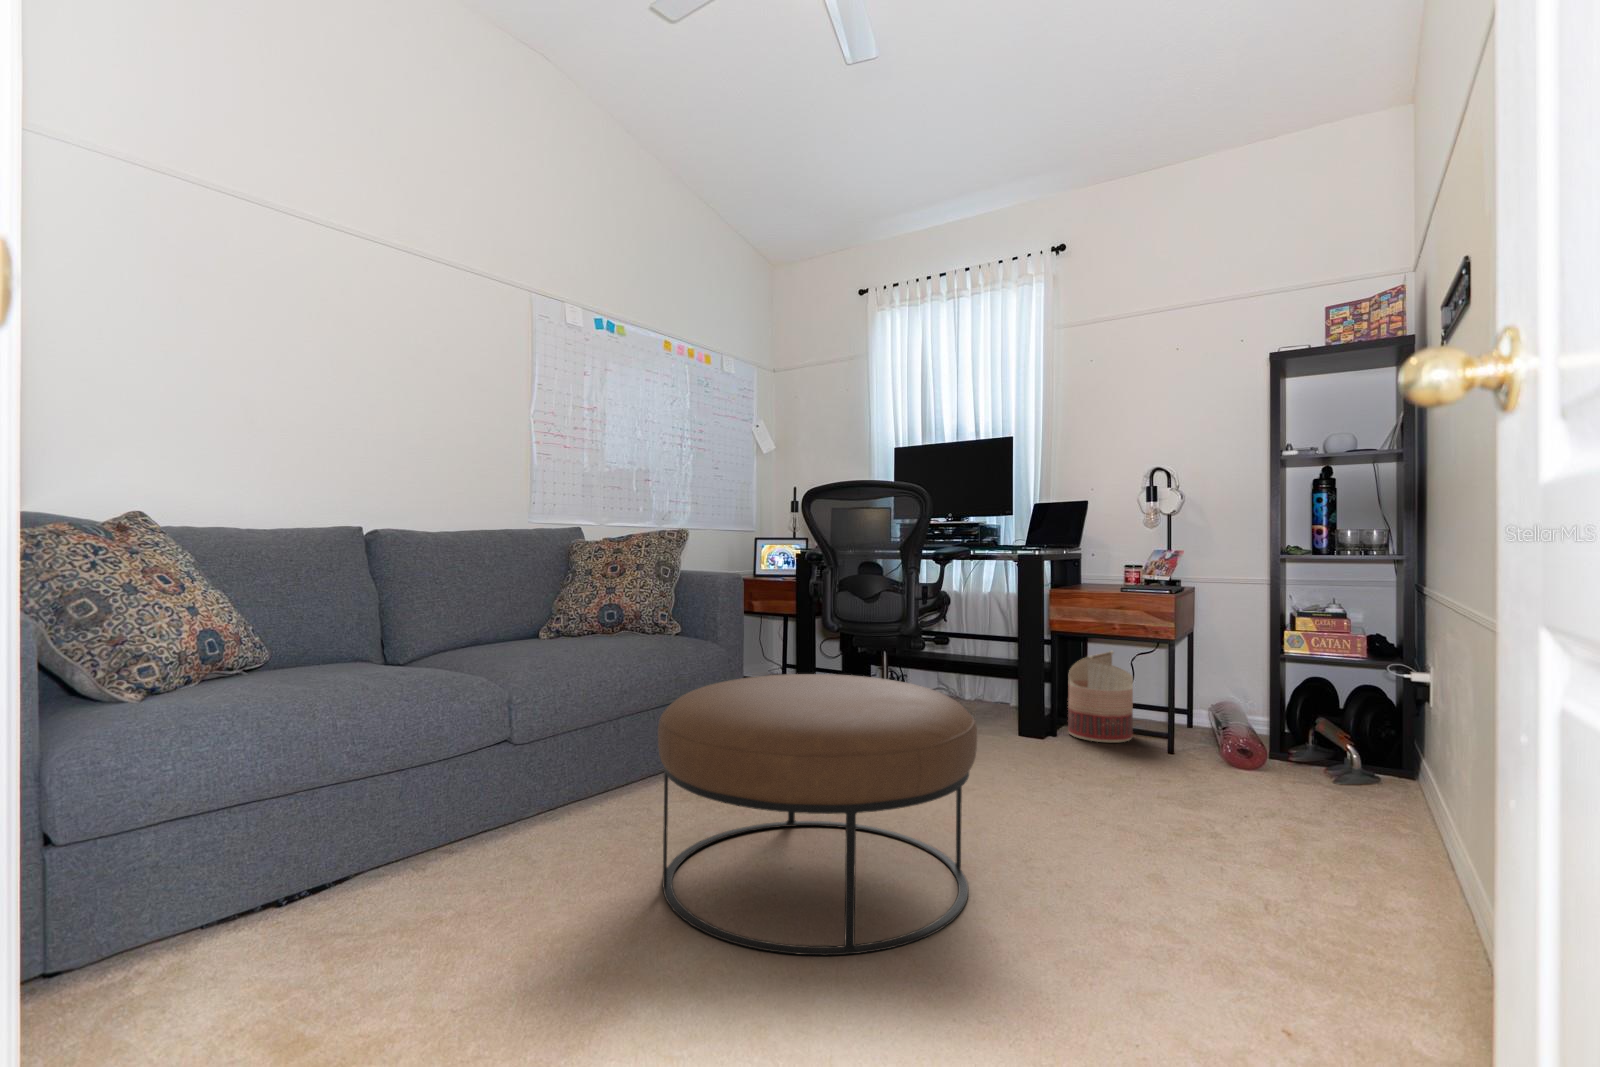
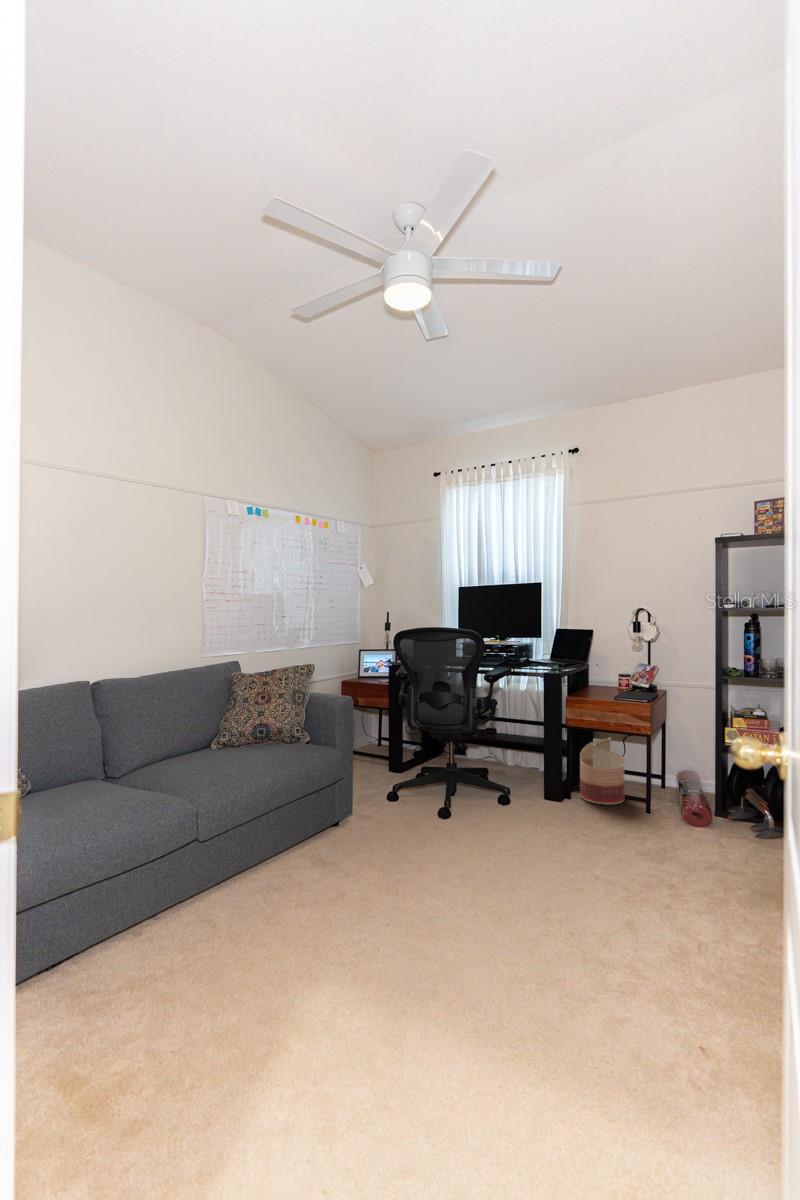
ottoman: present [658,674,977,955] -> none [302,785,511,994]

